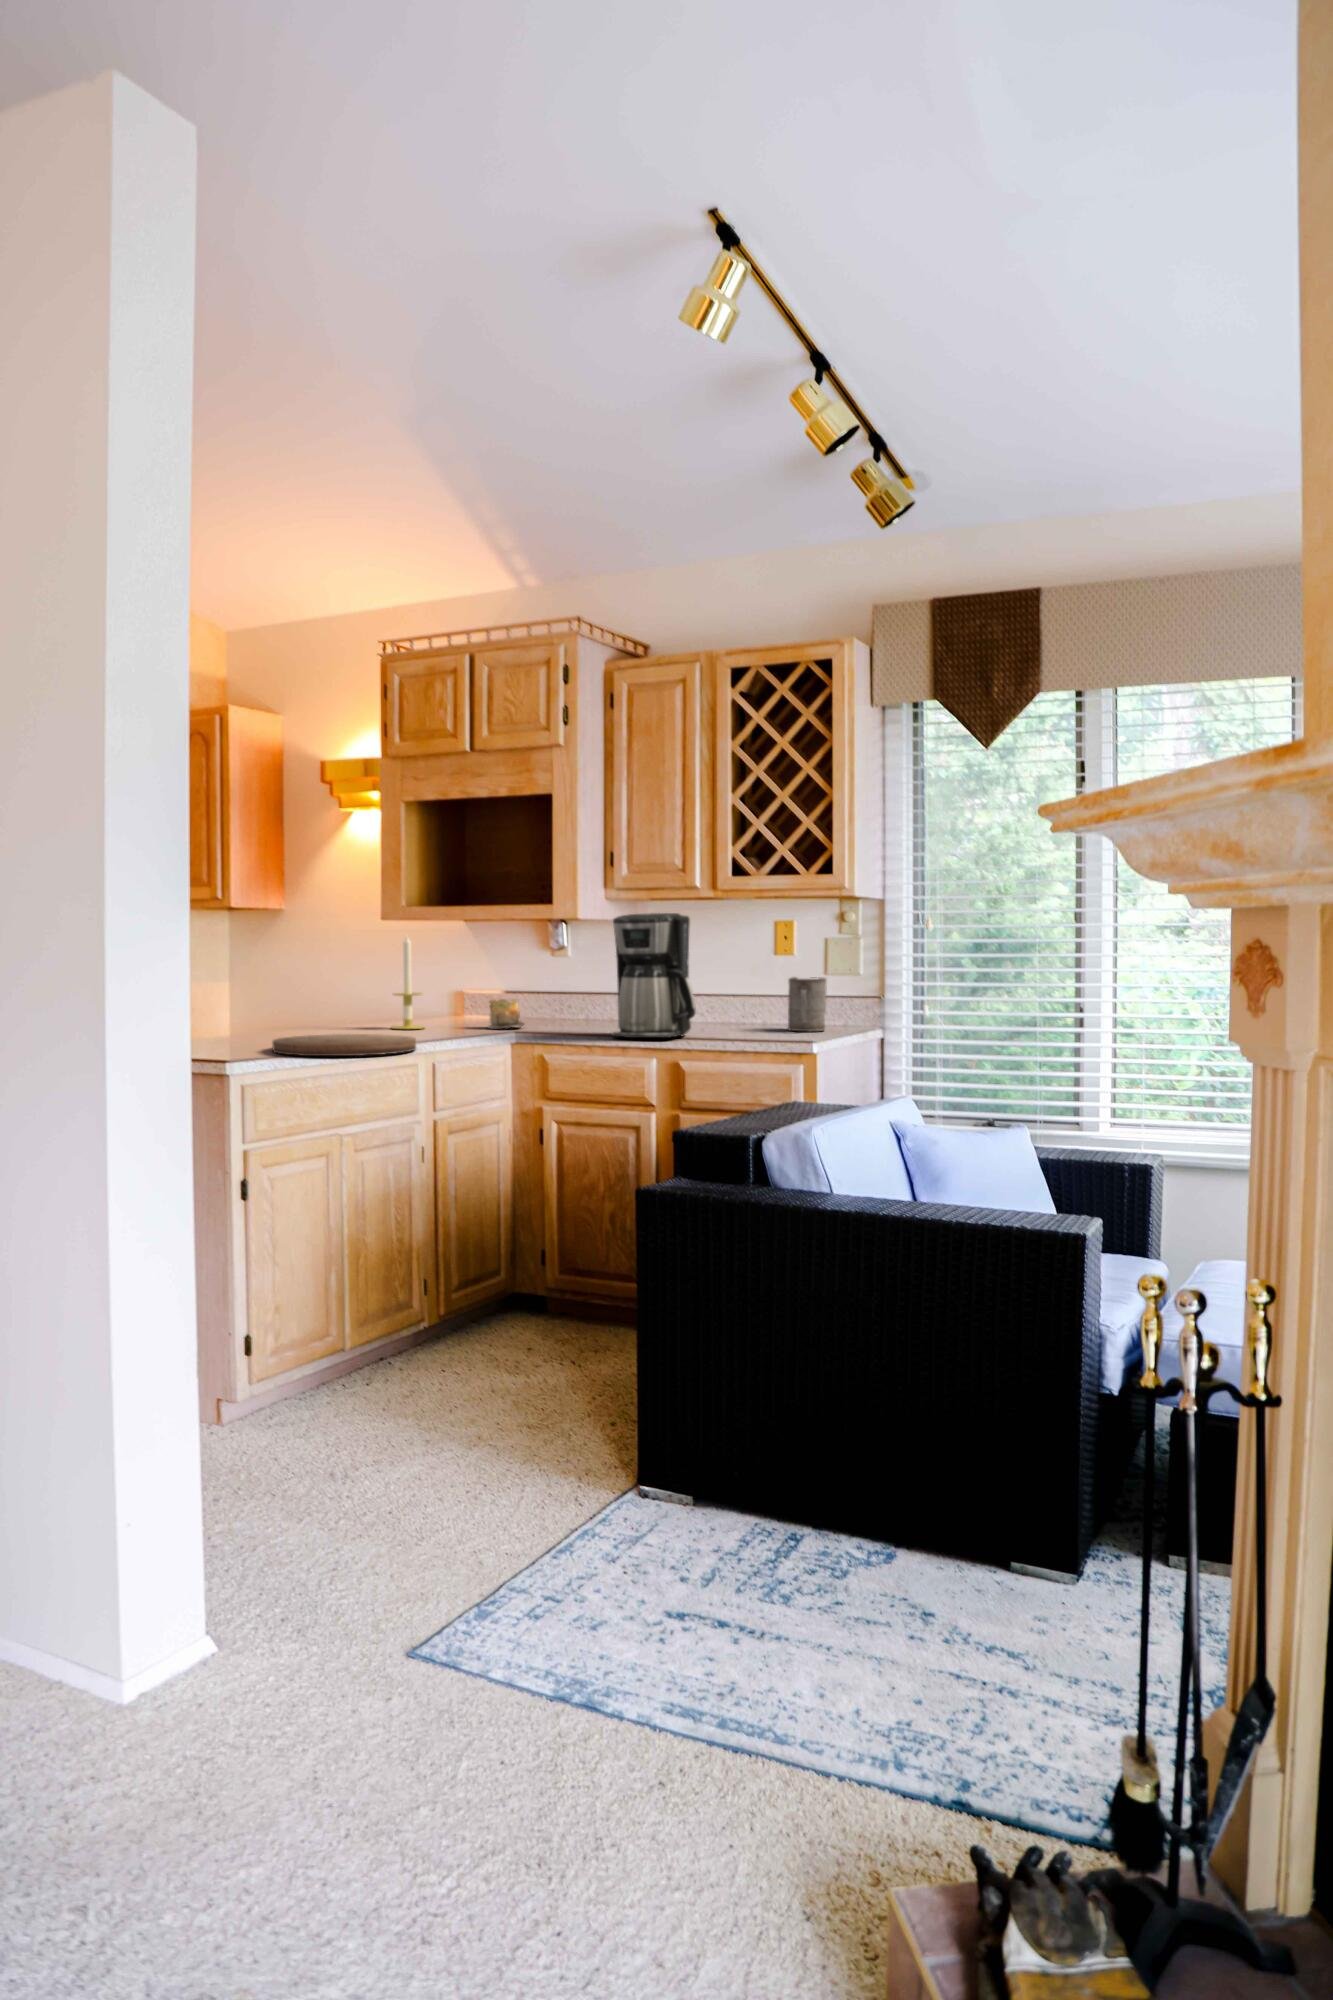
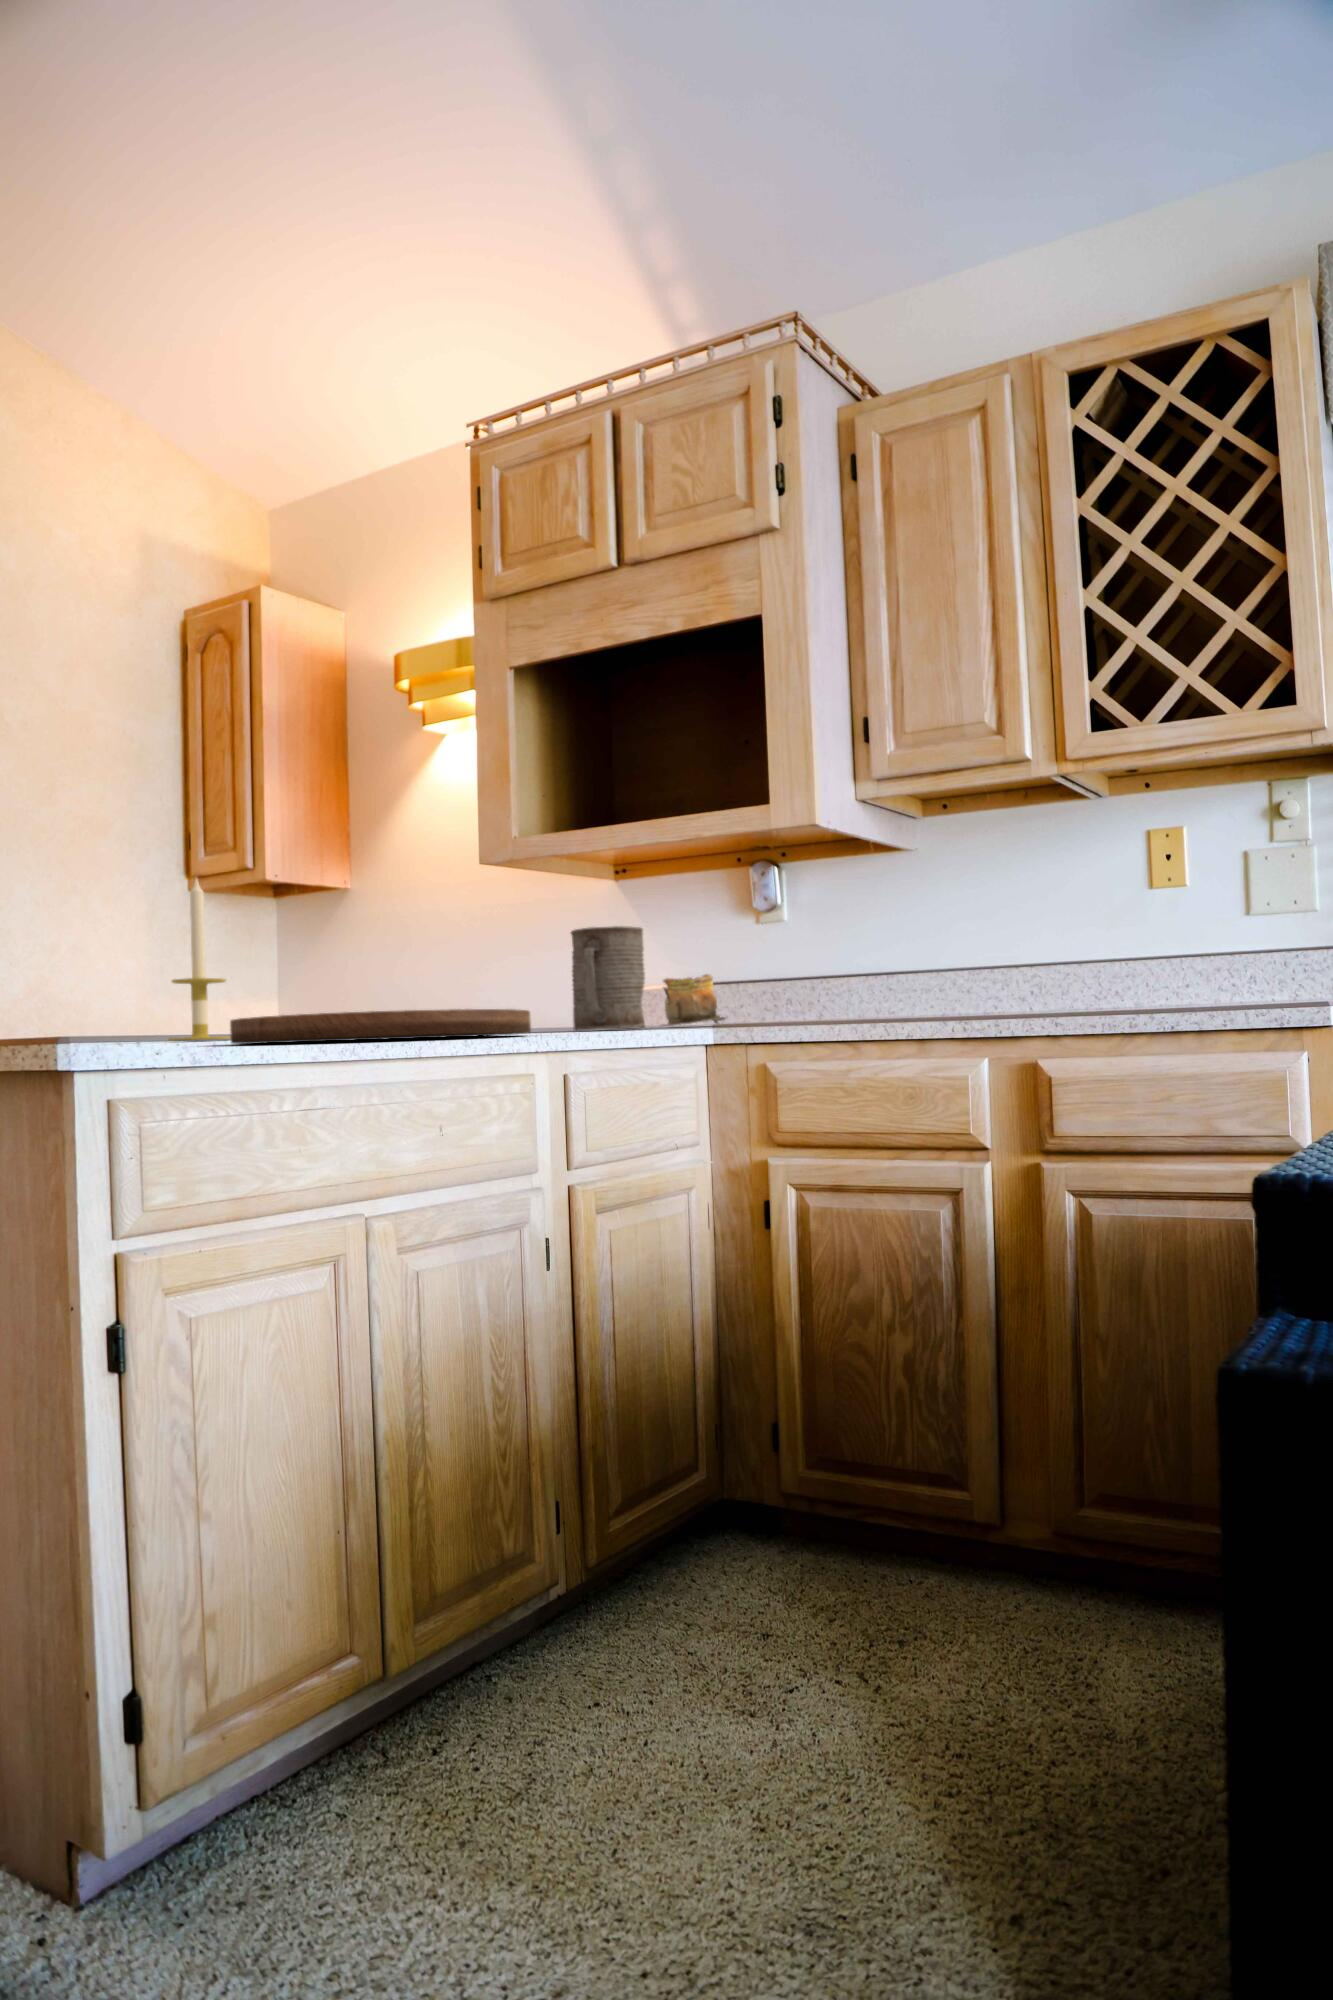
coffee maker: present [612,913,696,1038] -> none [889,784,1063,1021]
candle: present [391,936,424,1029] -> present [169,879,231,1041]
mug: present [788,977,827,1031] -> present [571,926,645,1031]

